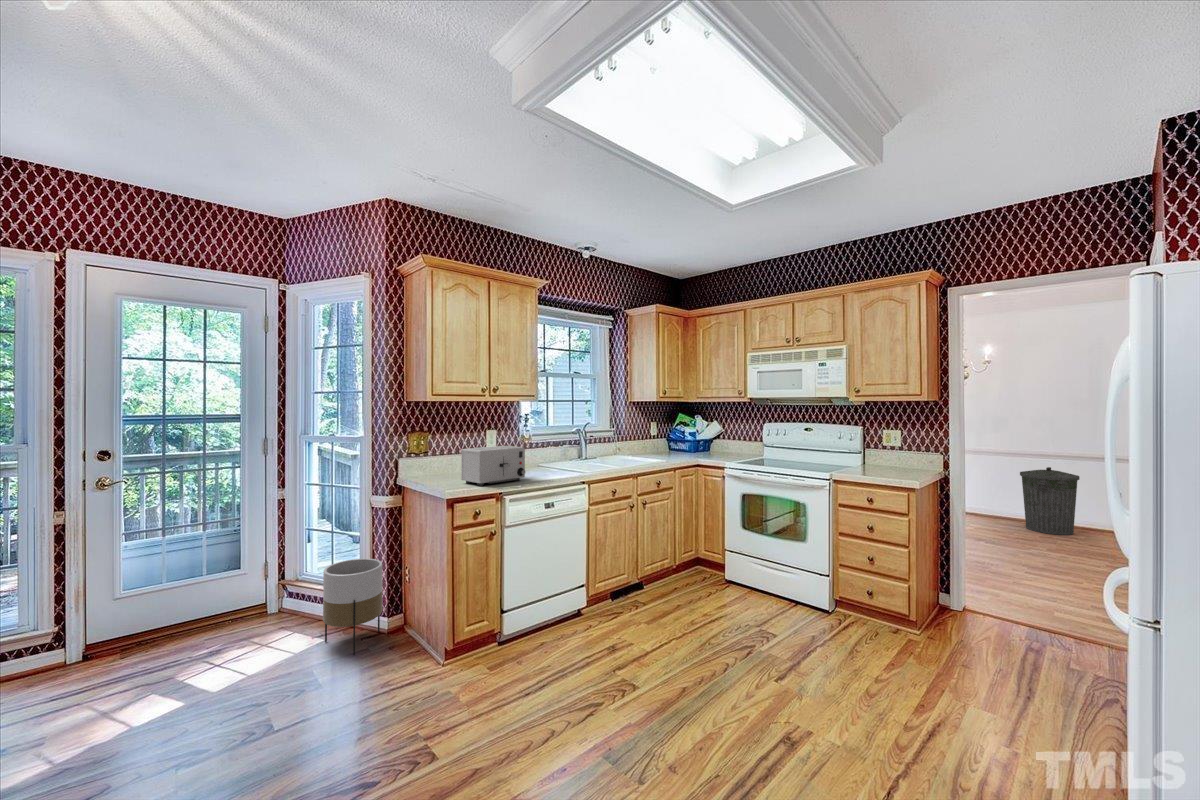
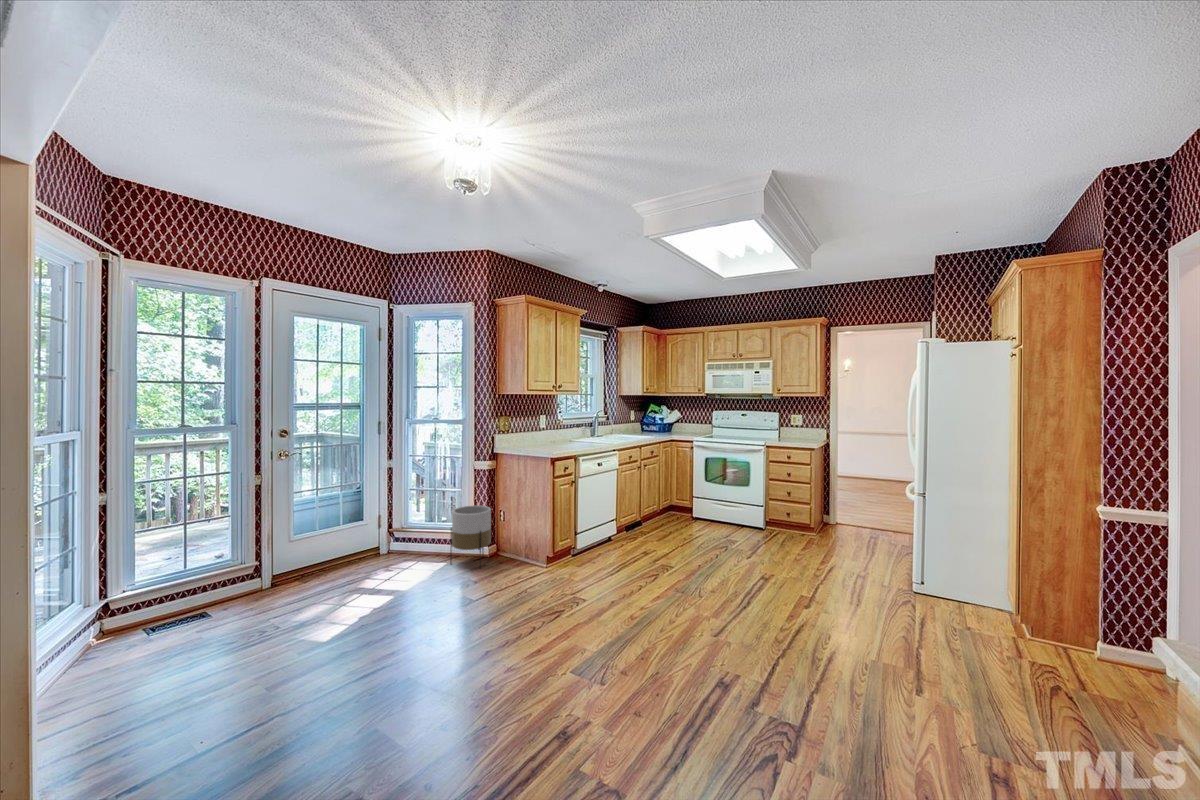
toaster: present [461,446,525,486] -> none [545,425,585,451]
trash can: present [1020,467,1080,535] -> none [858,441,891,483]

